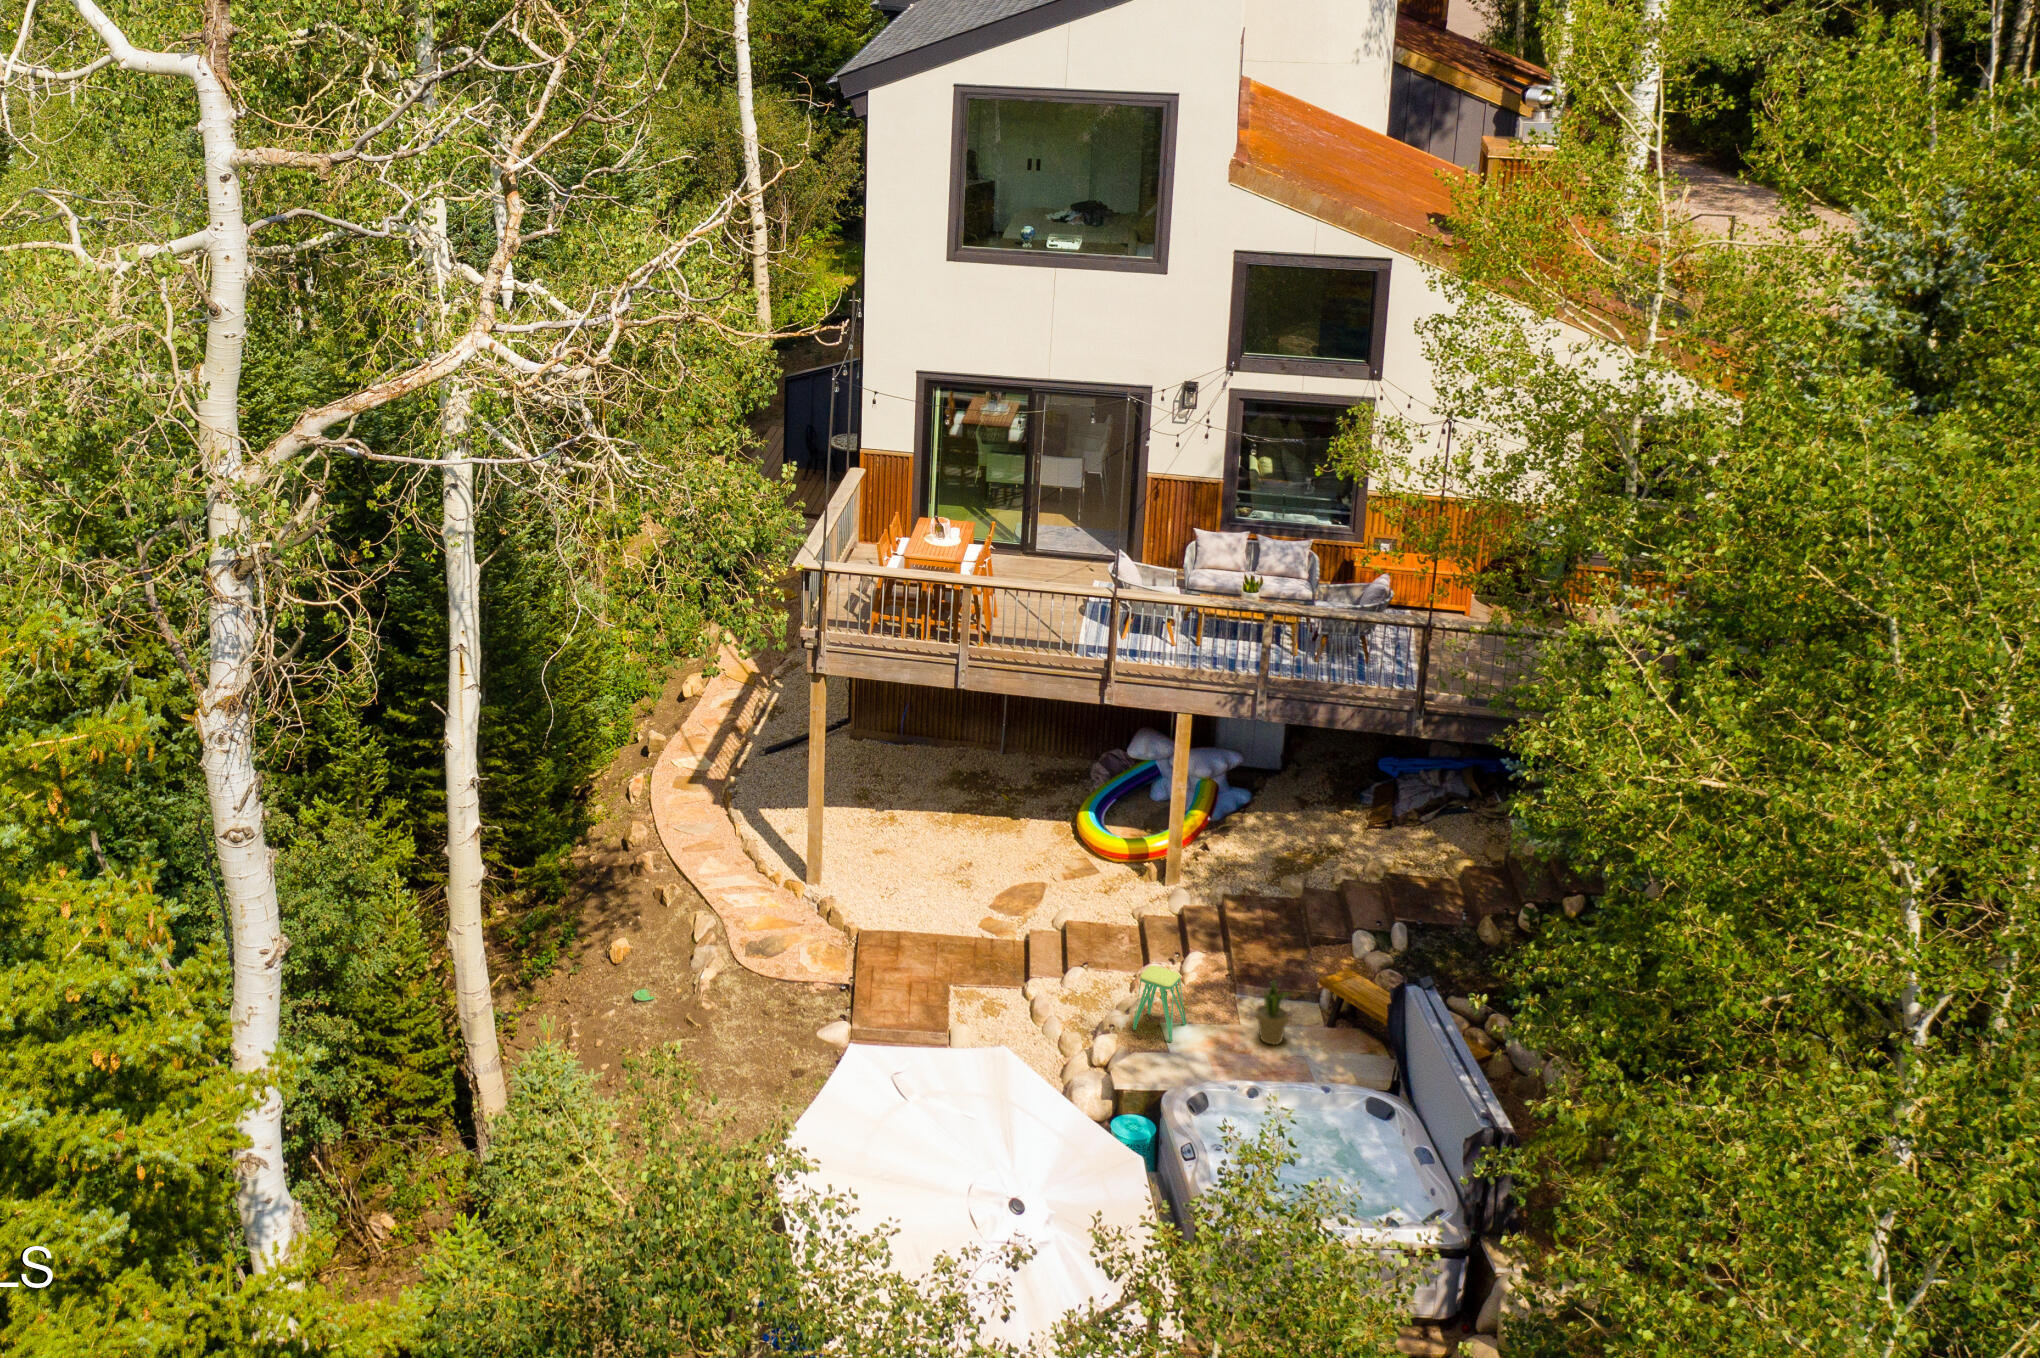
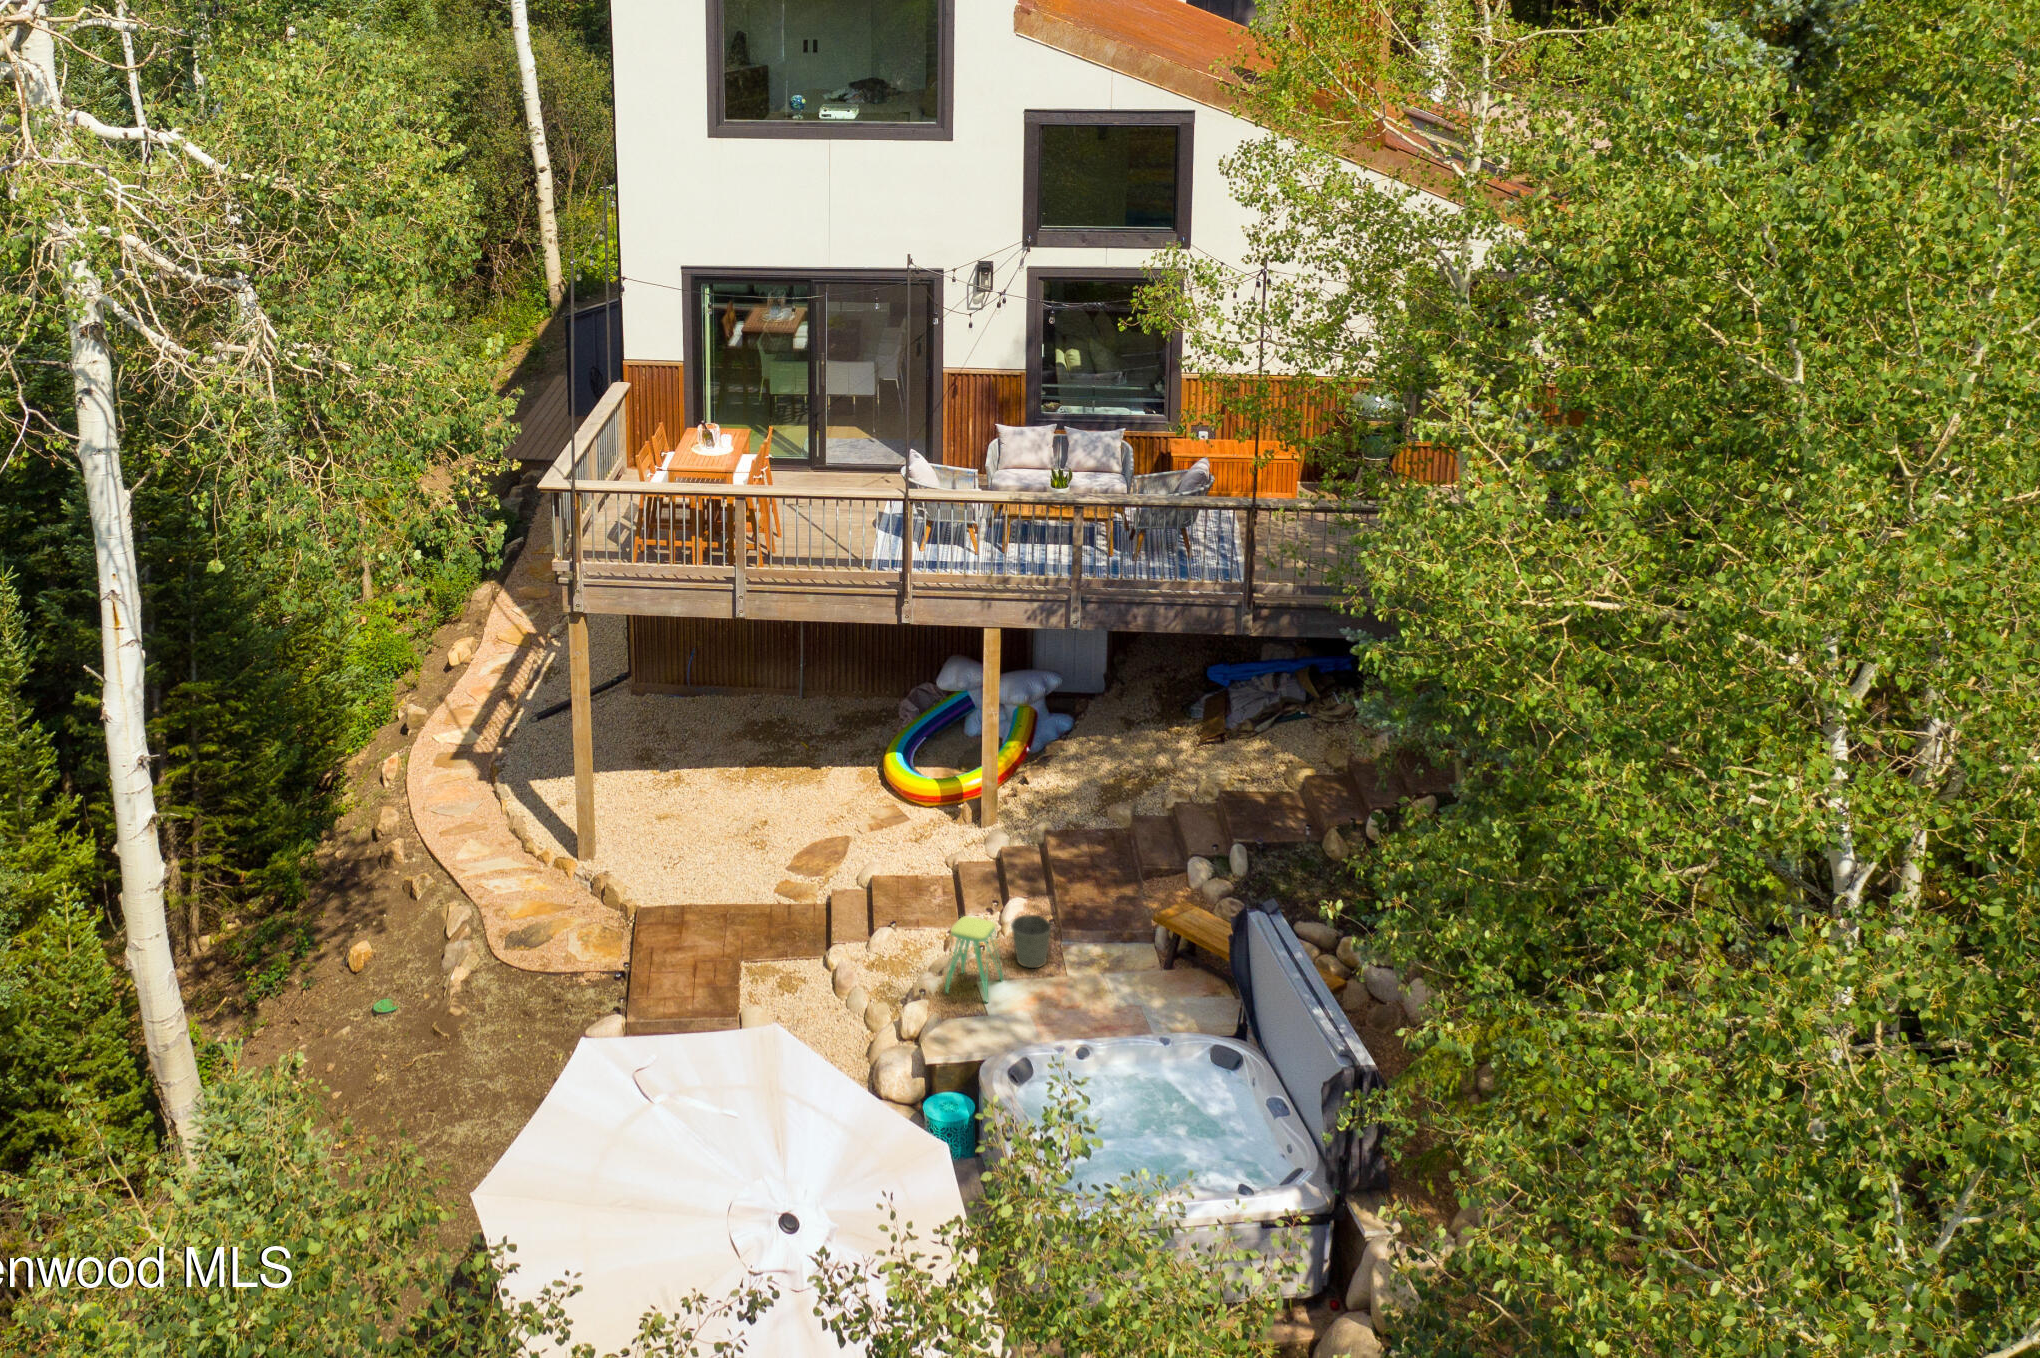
bucket: none [1194,970,1232,1017] -> present [1011,915,1052,968]
potted plant: present [1256,982,1288,1044] -> none [1078,917,1117,992]

